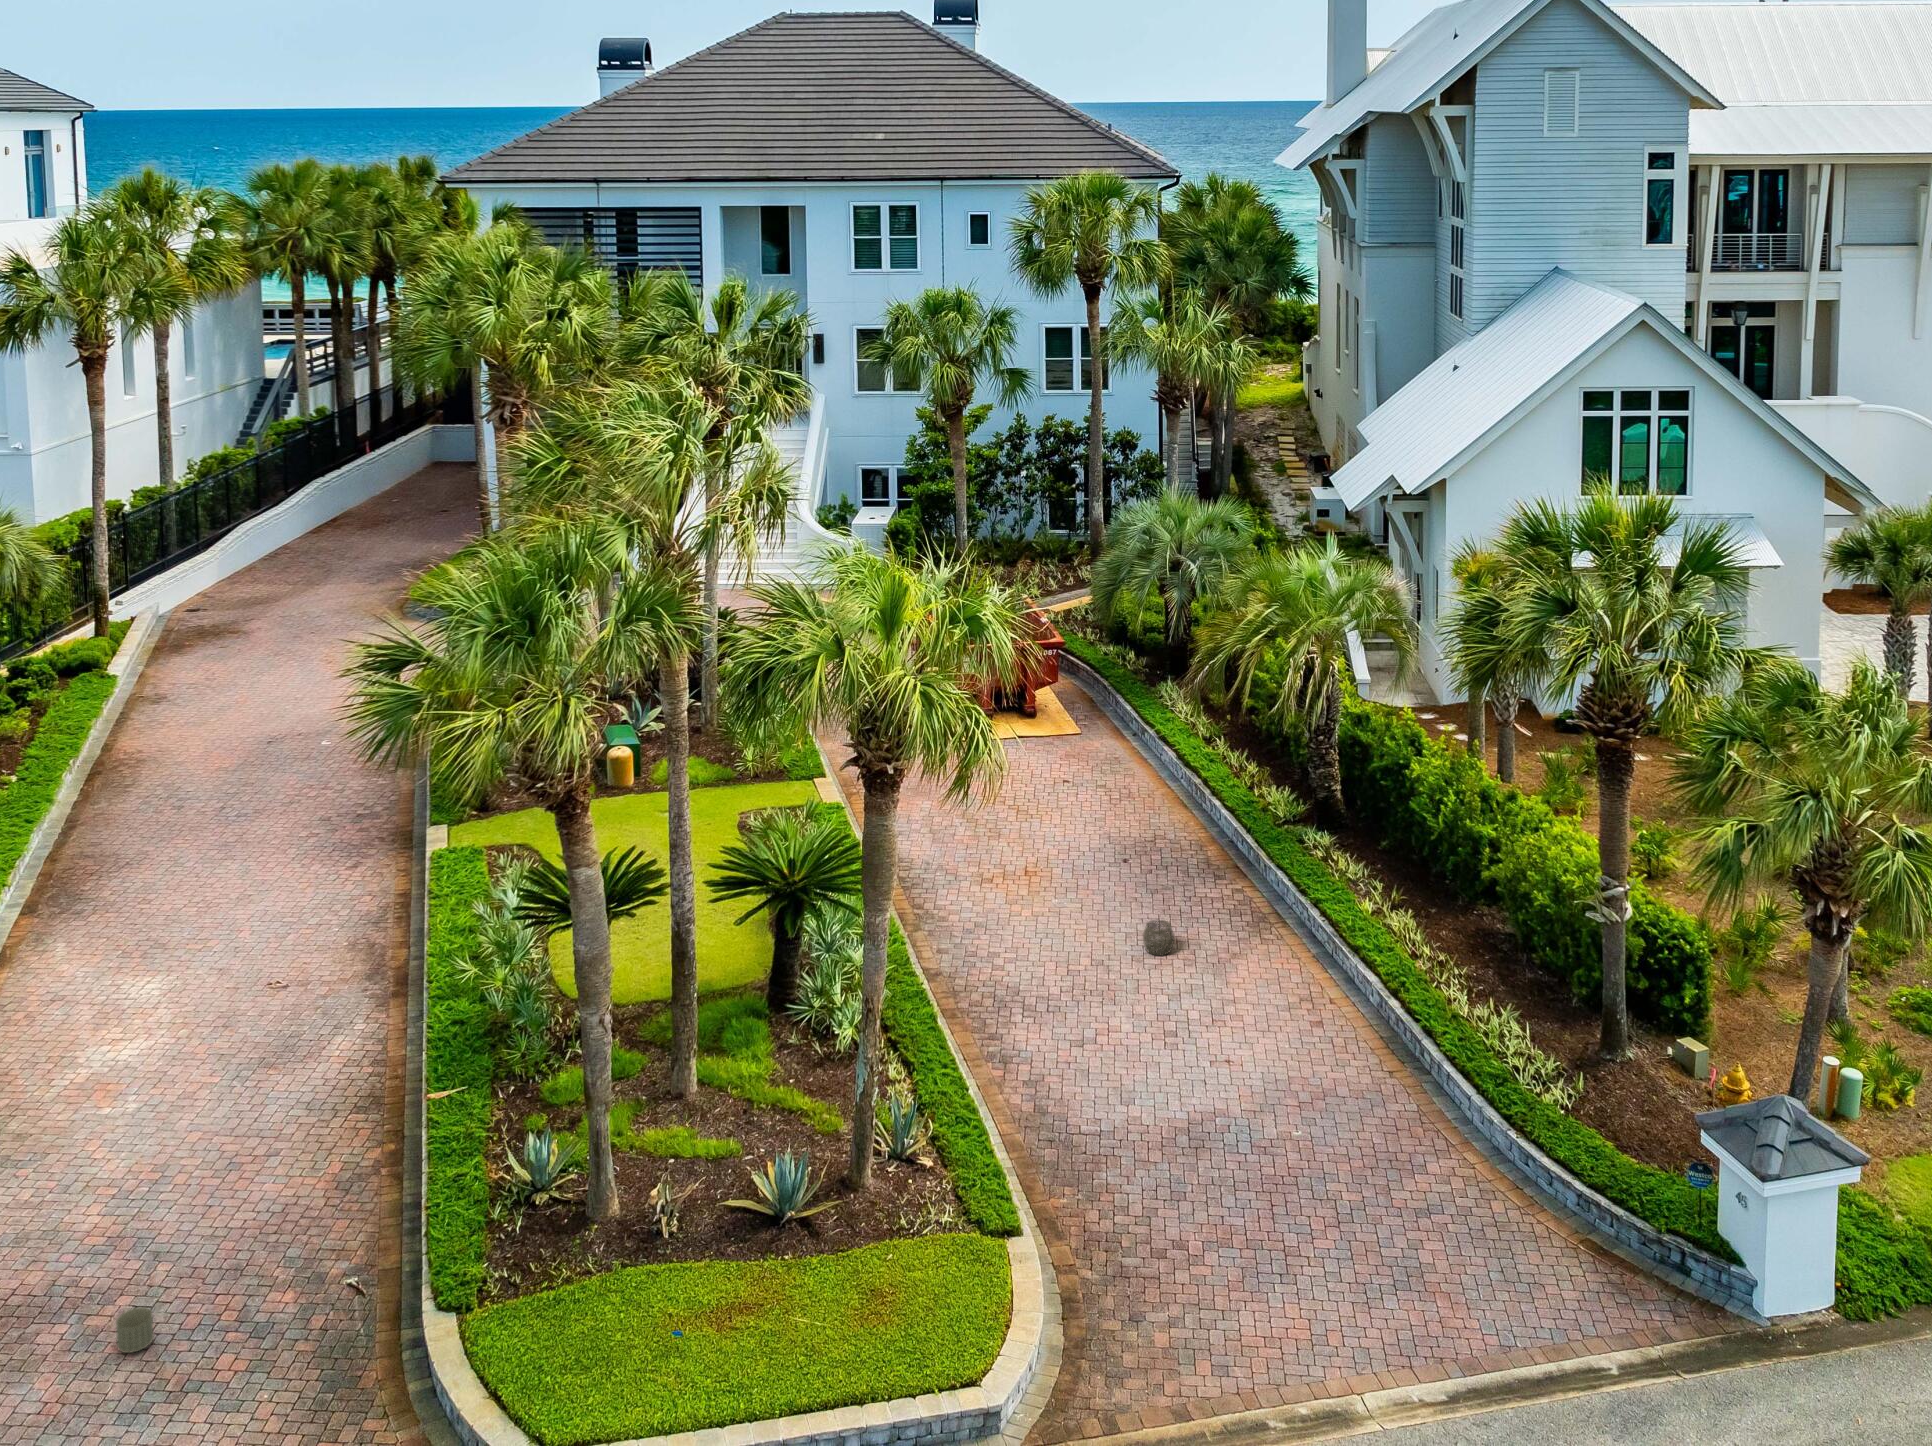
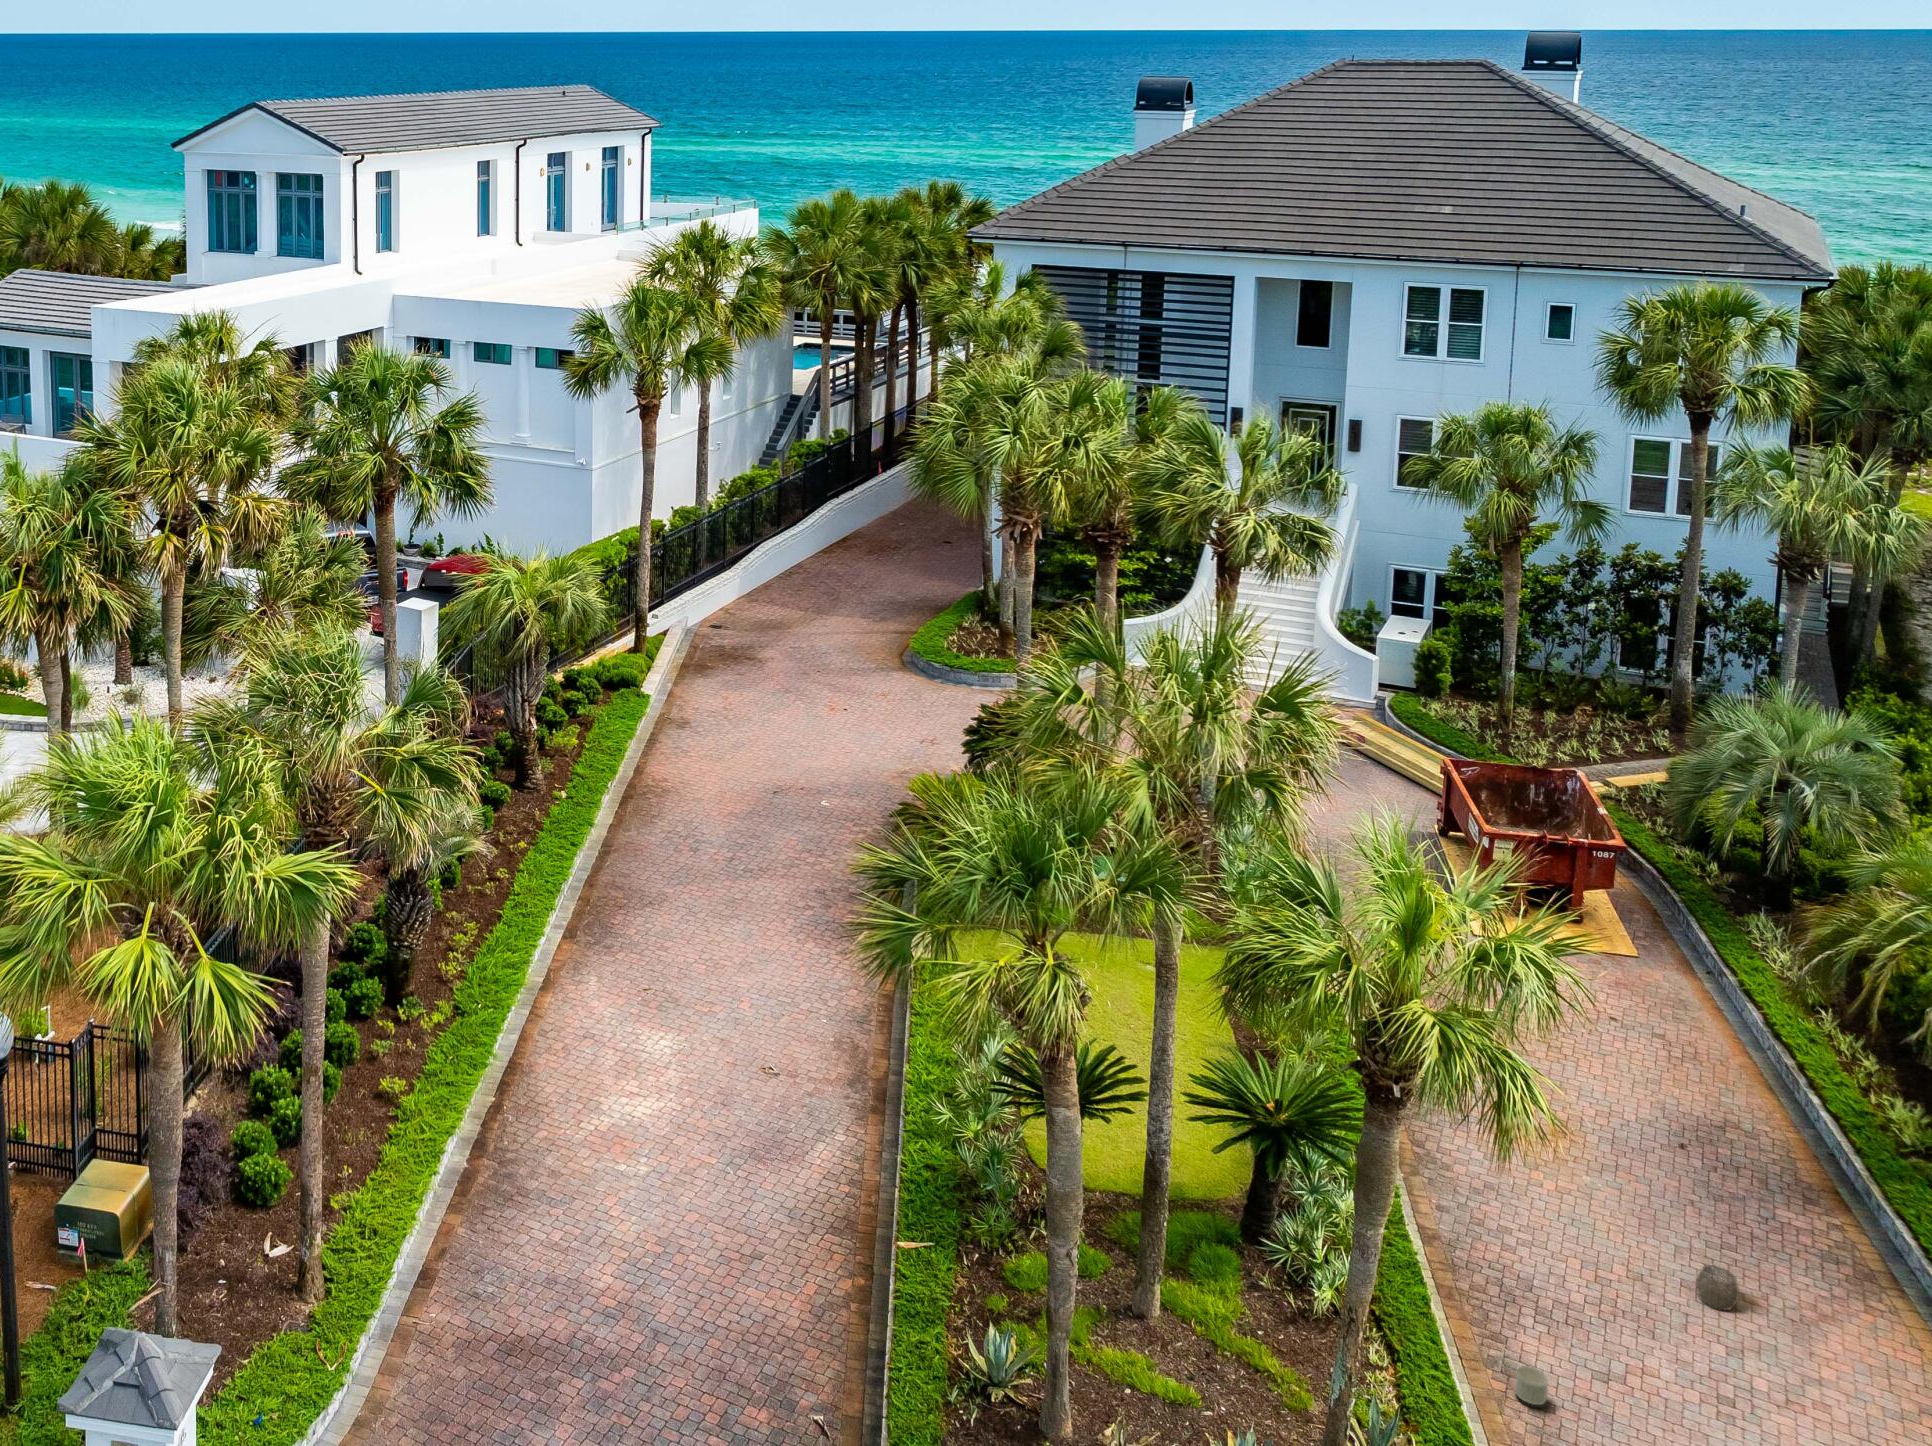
planter: present [116,1307,154,1353] -> present [1515,1366,1548,1405]

